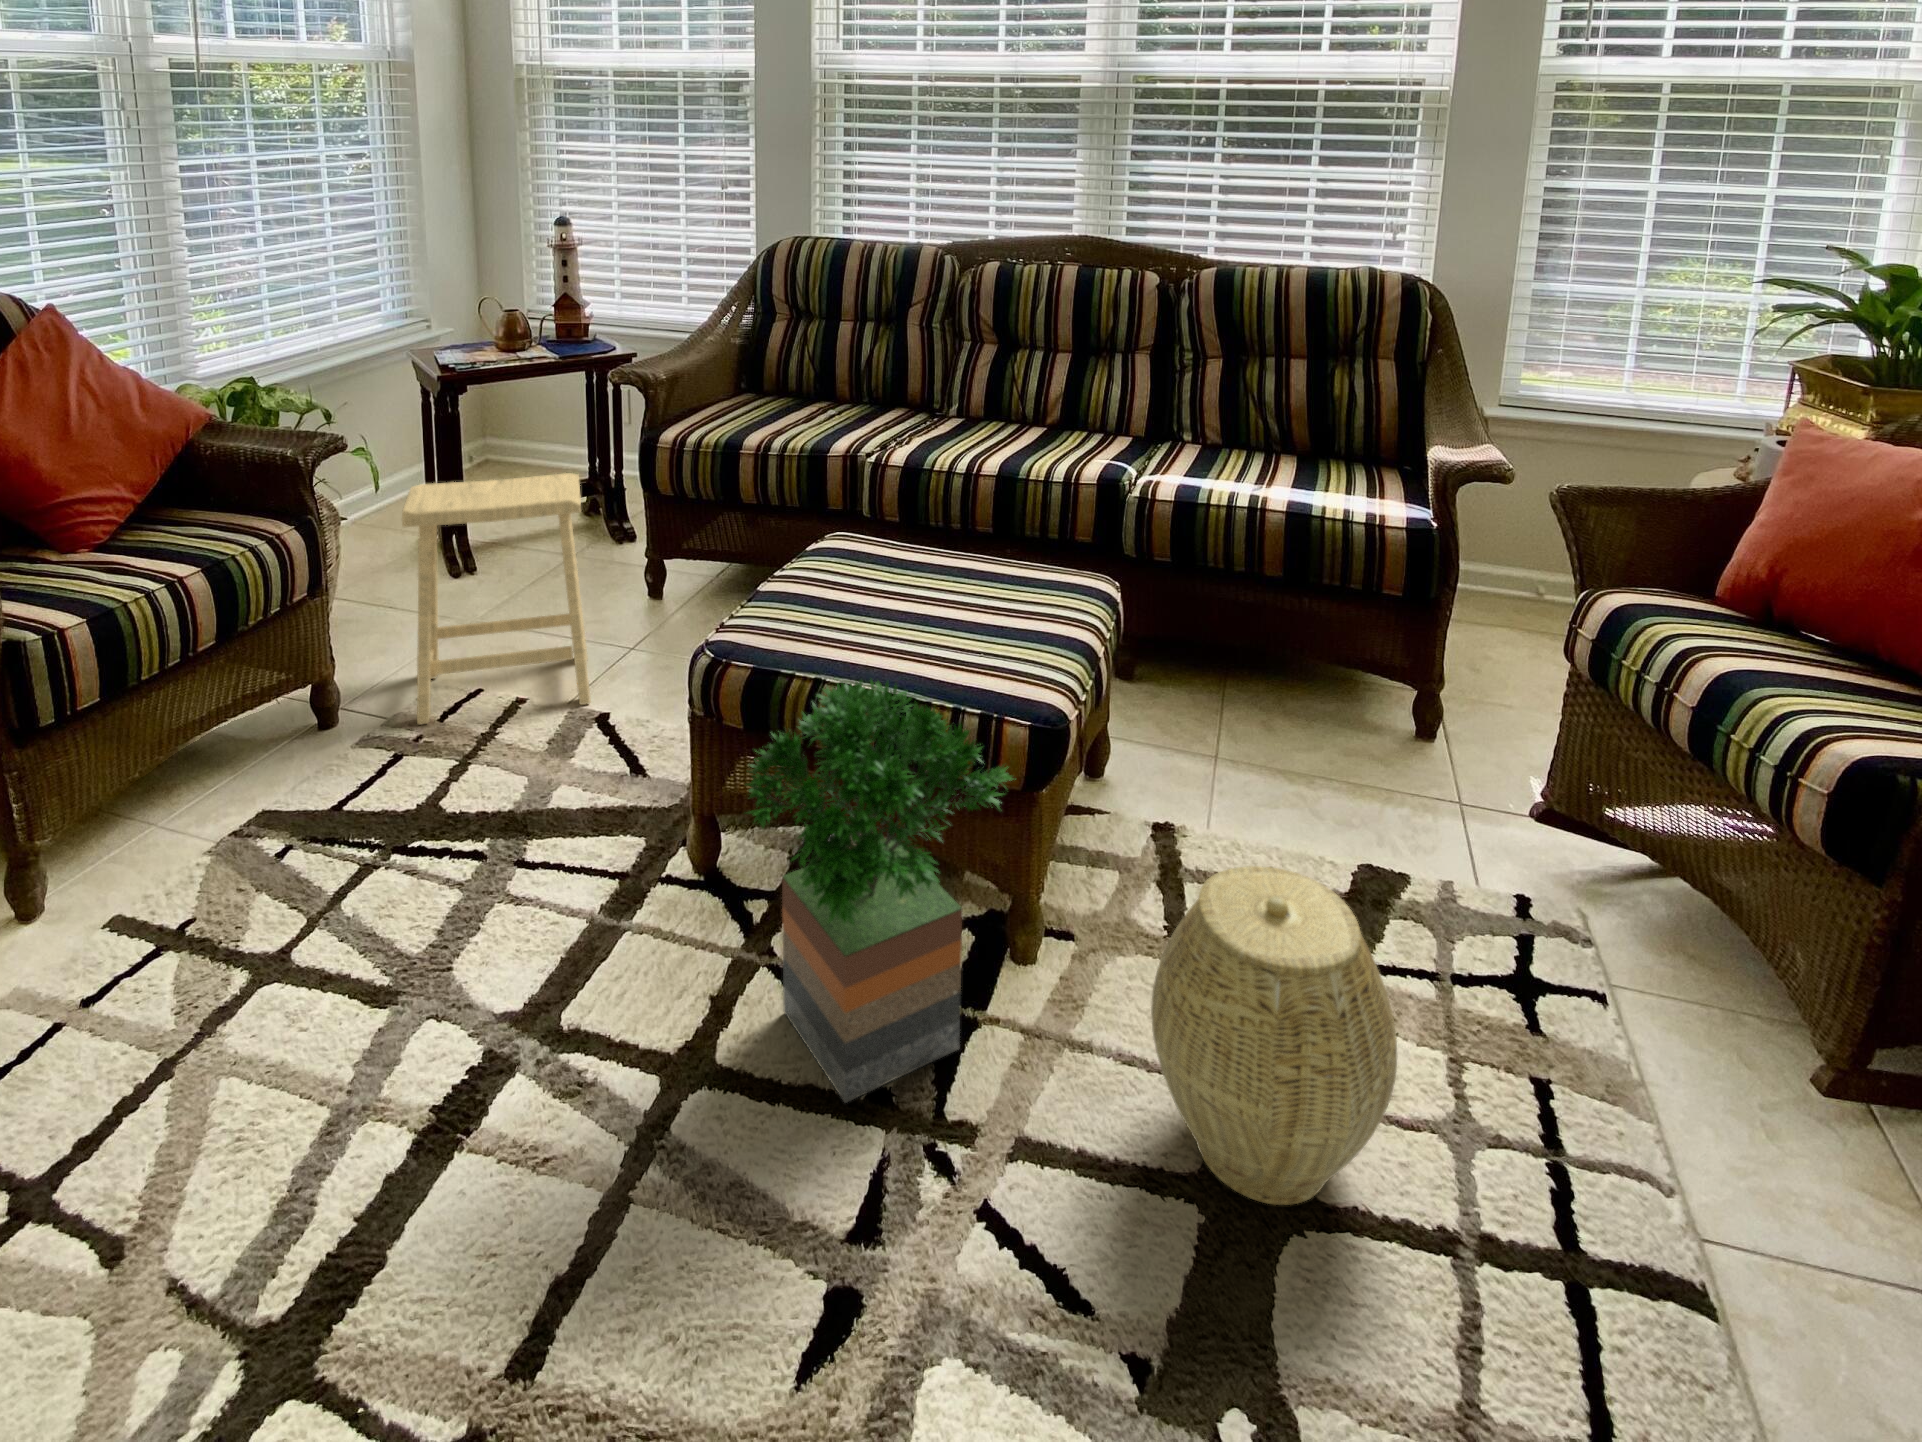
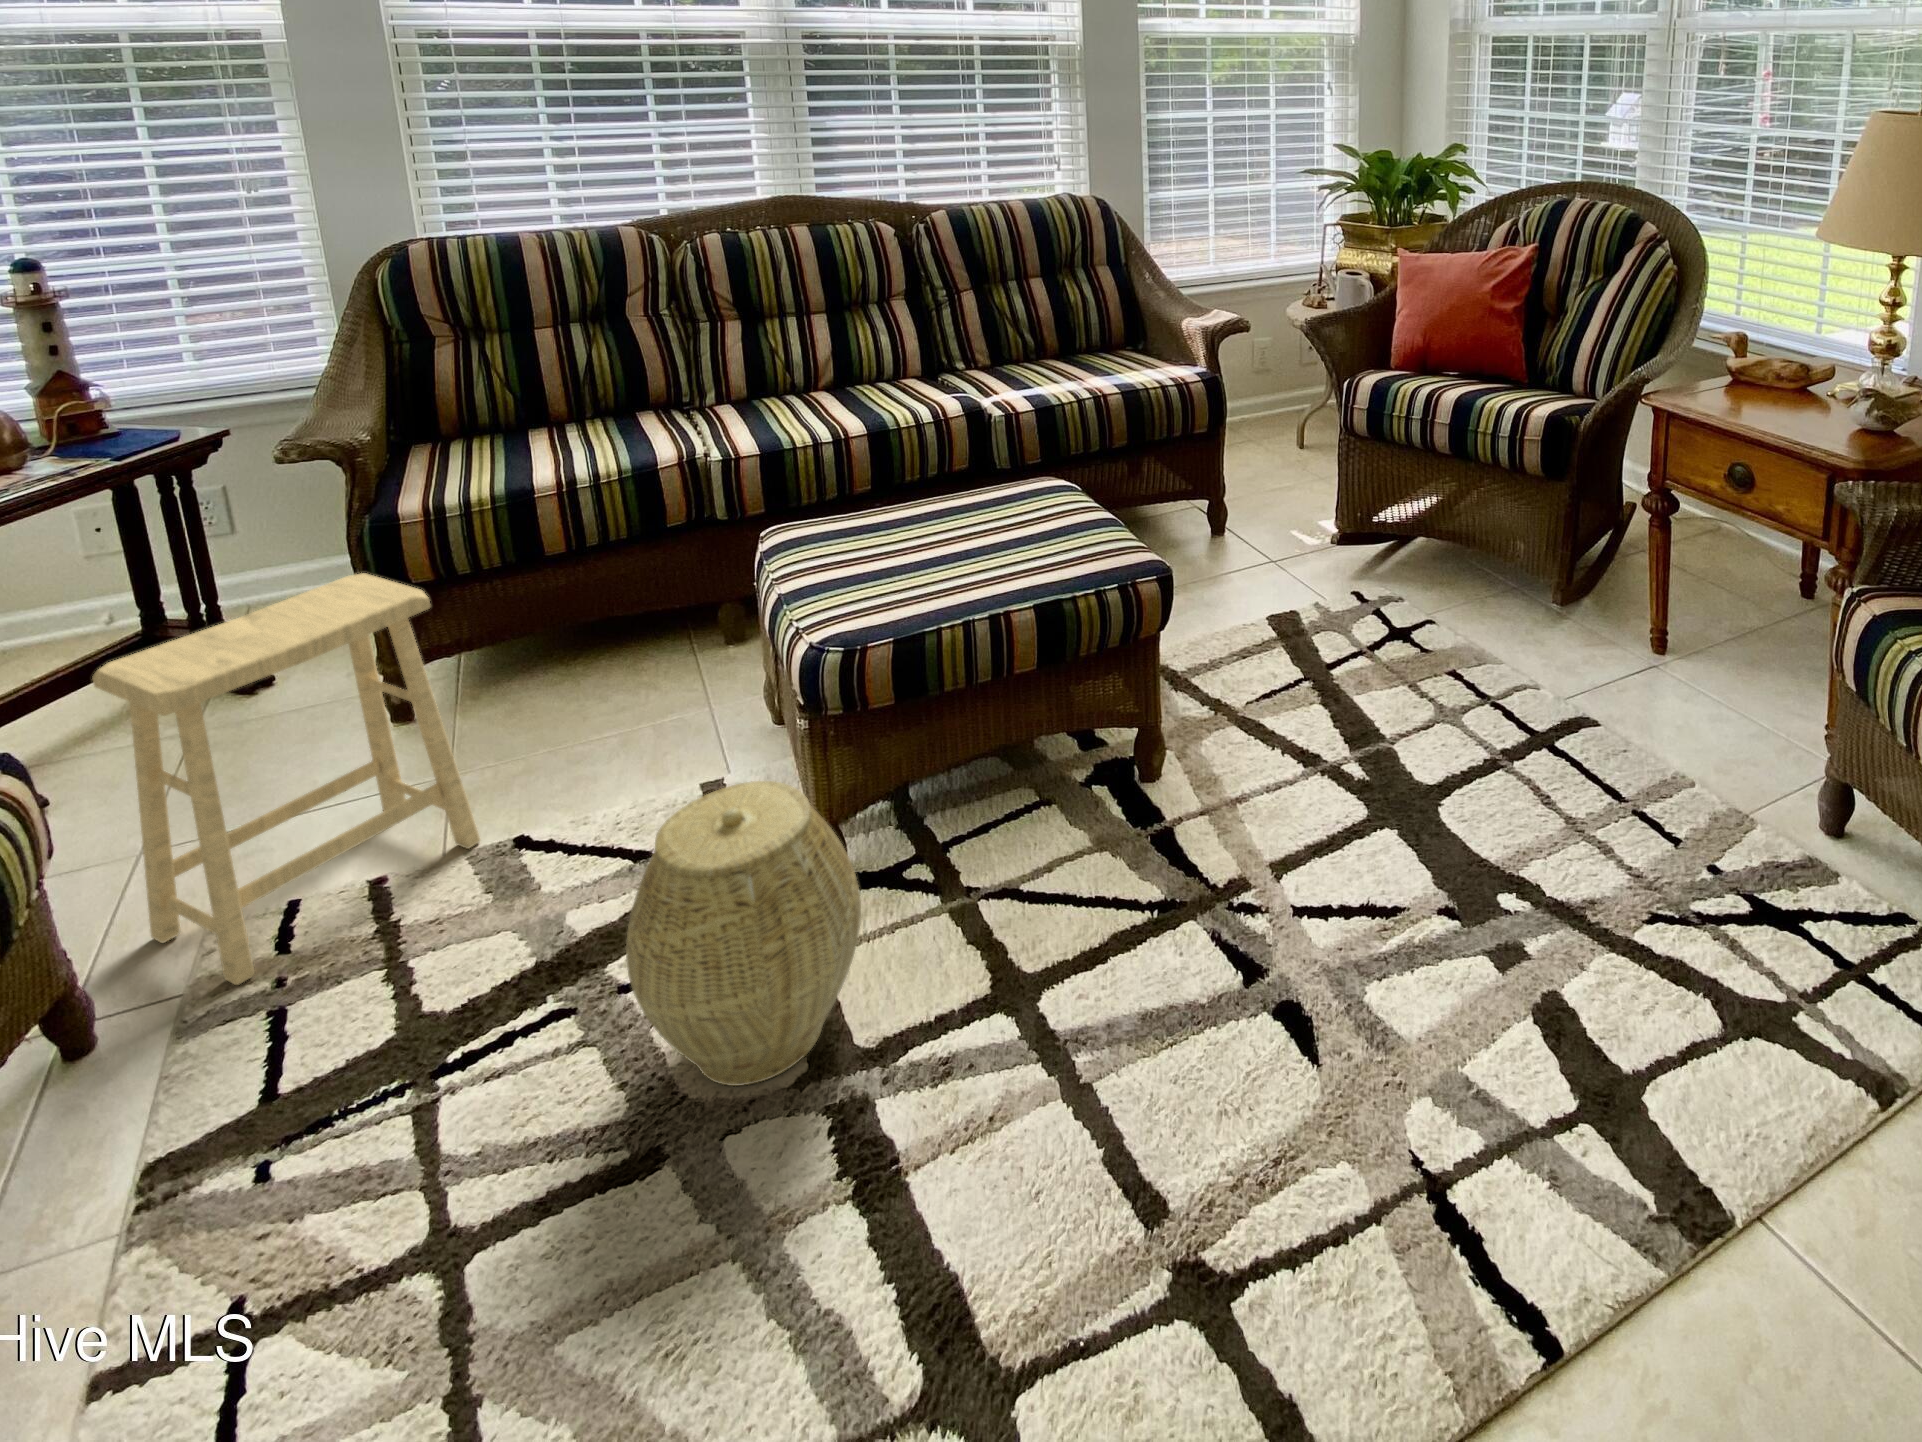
potted tree: present [746,680,1013,1103] -> none [1003,579,1219,929]
woven basket: present [1151,866,1397,1205] -> present [626,781,861,1086]

